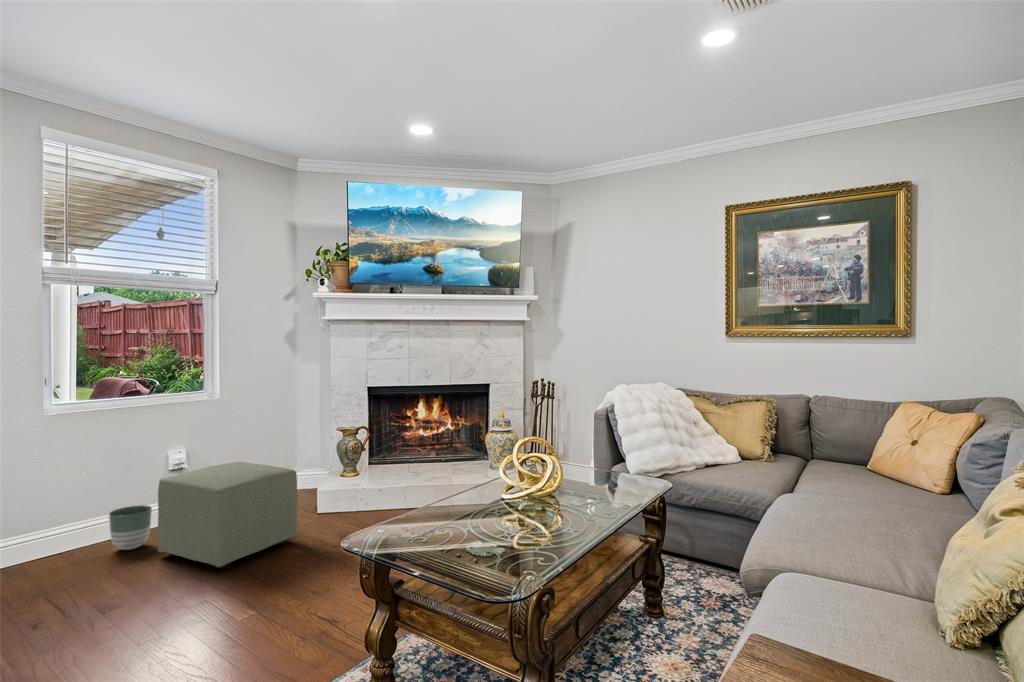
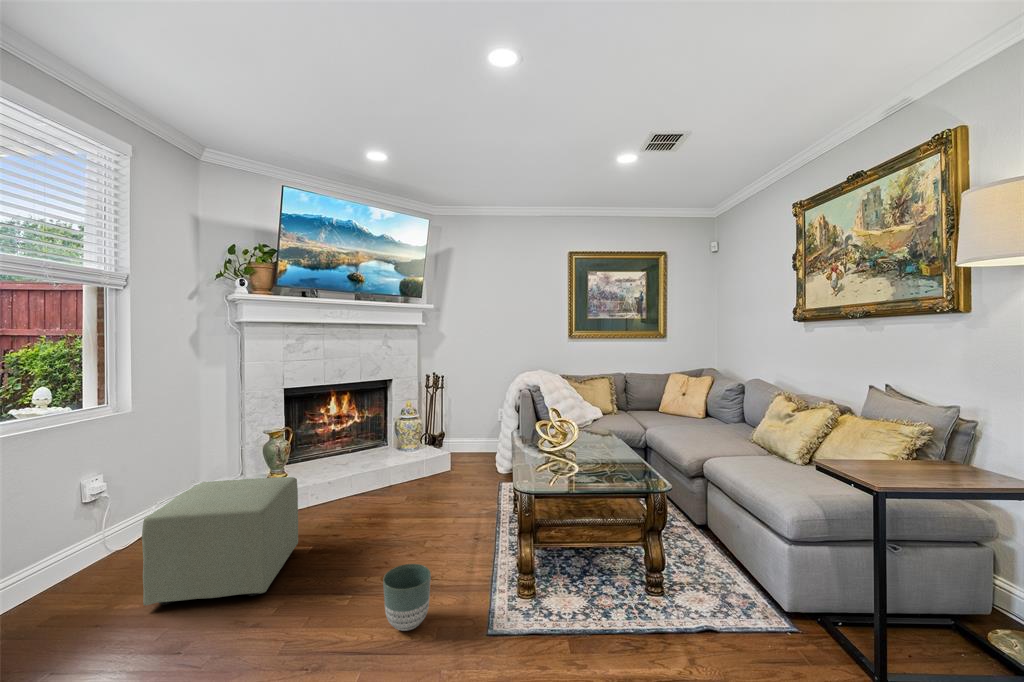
planter: present [109,505,152,550] -> present [383,564,431,631]

